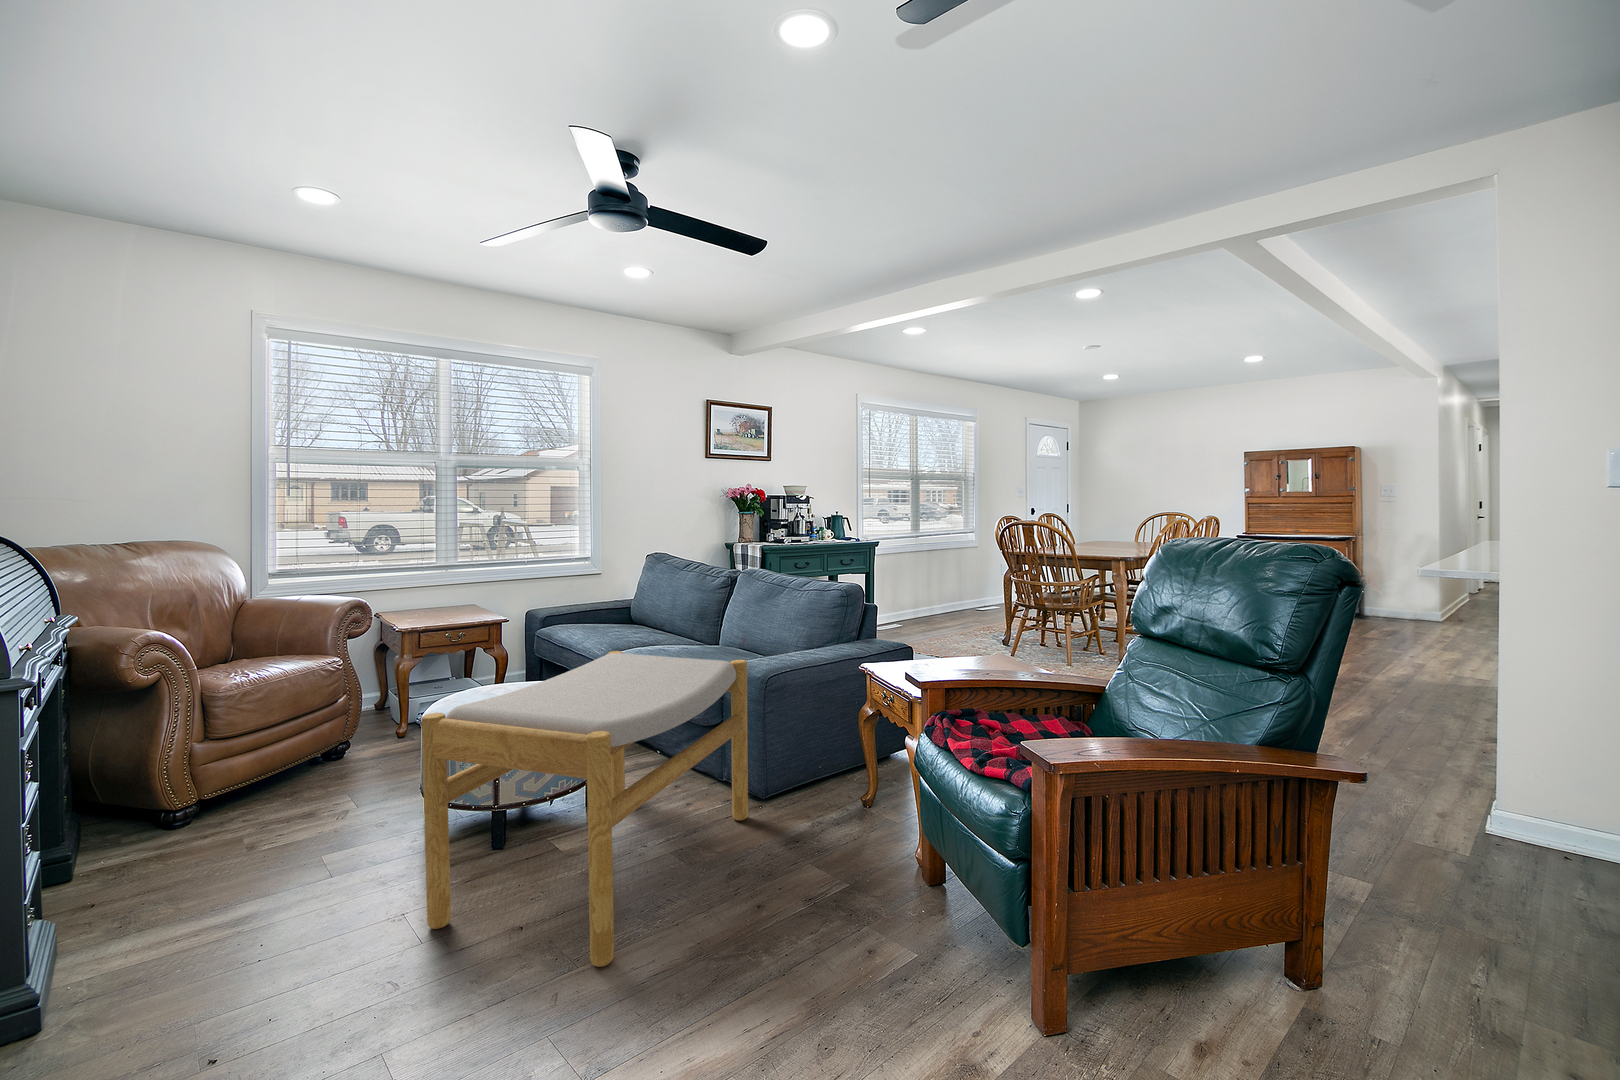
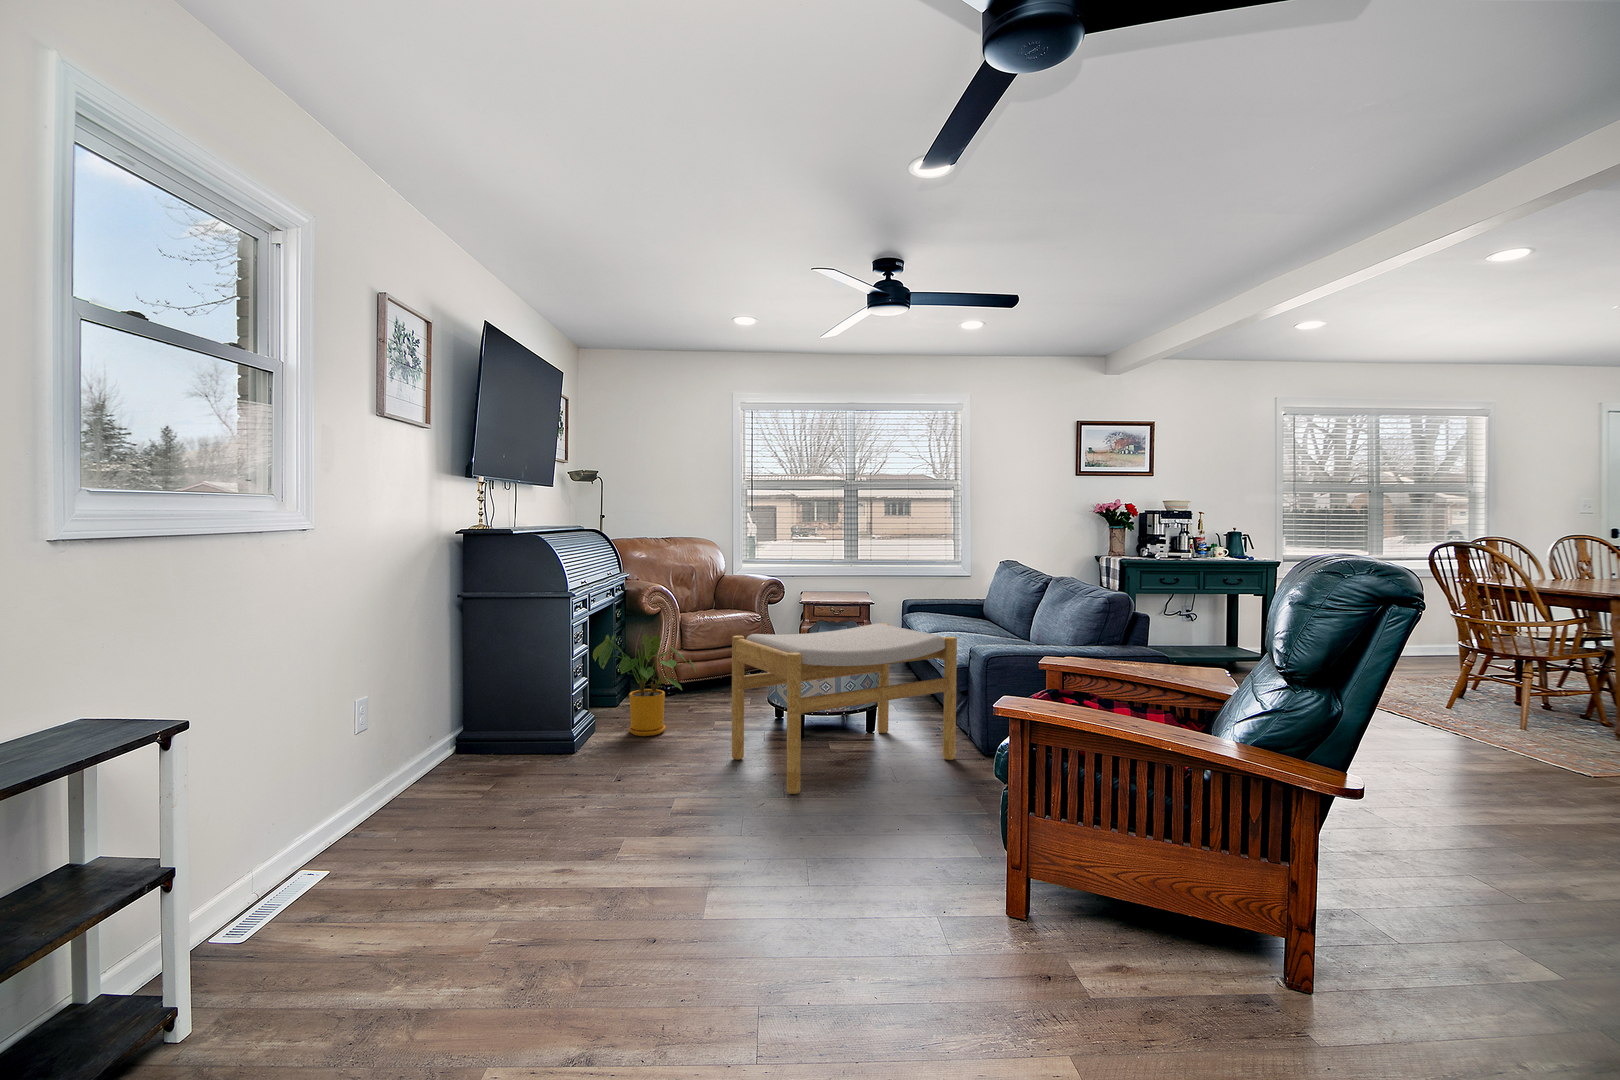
house plant: none [20,737,298,944] -> present [593,634,696,736]

